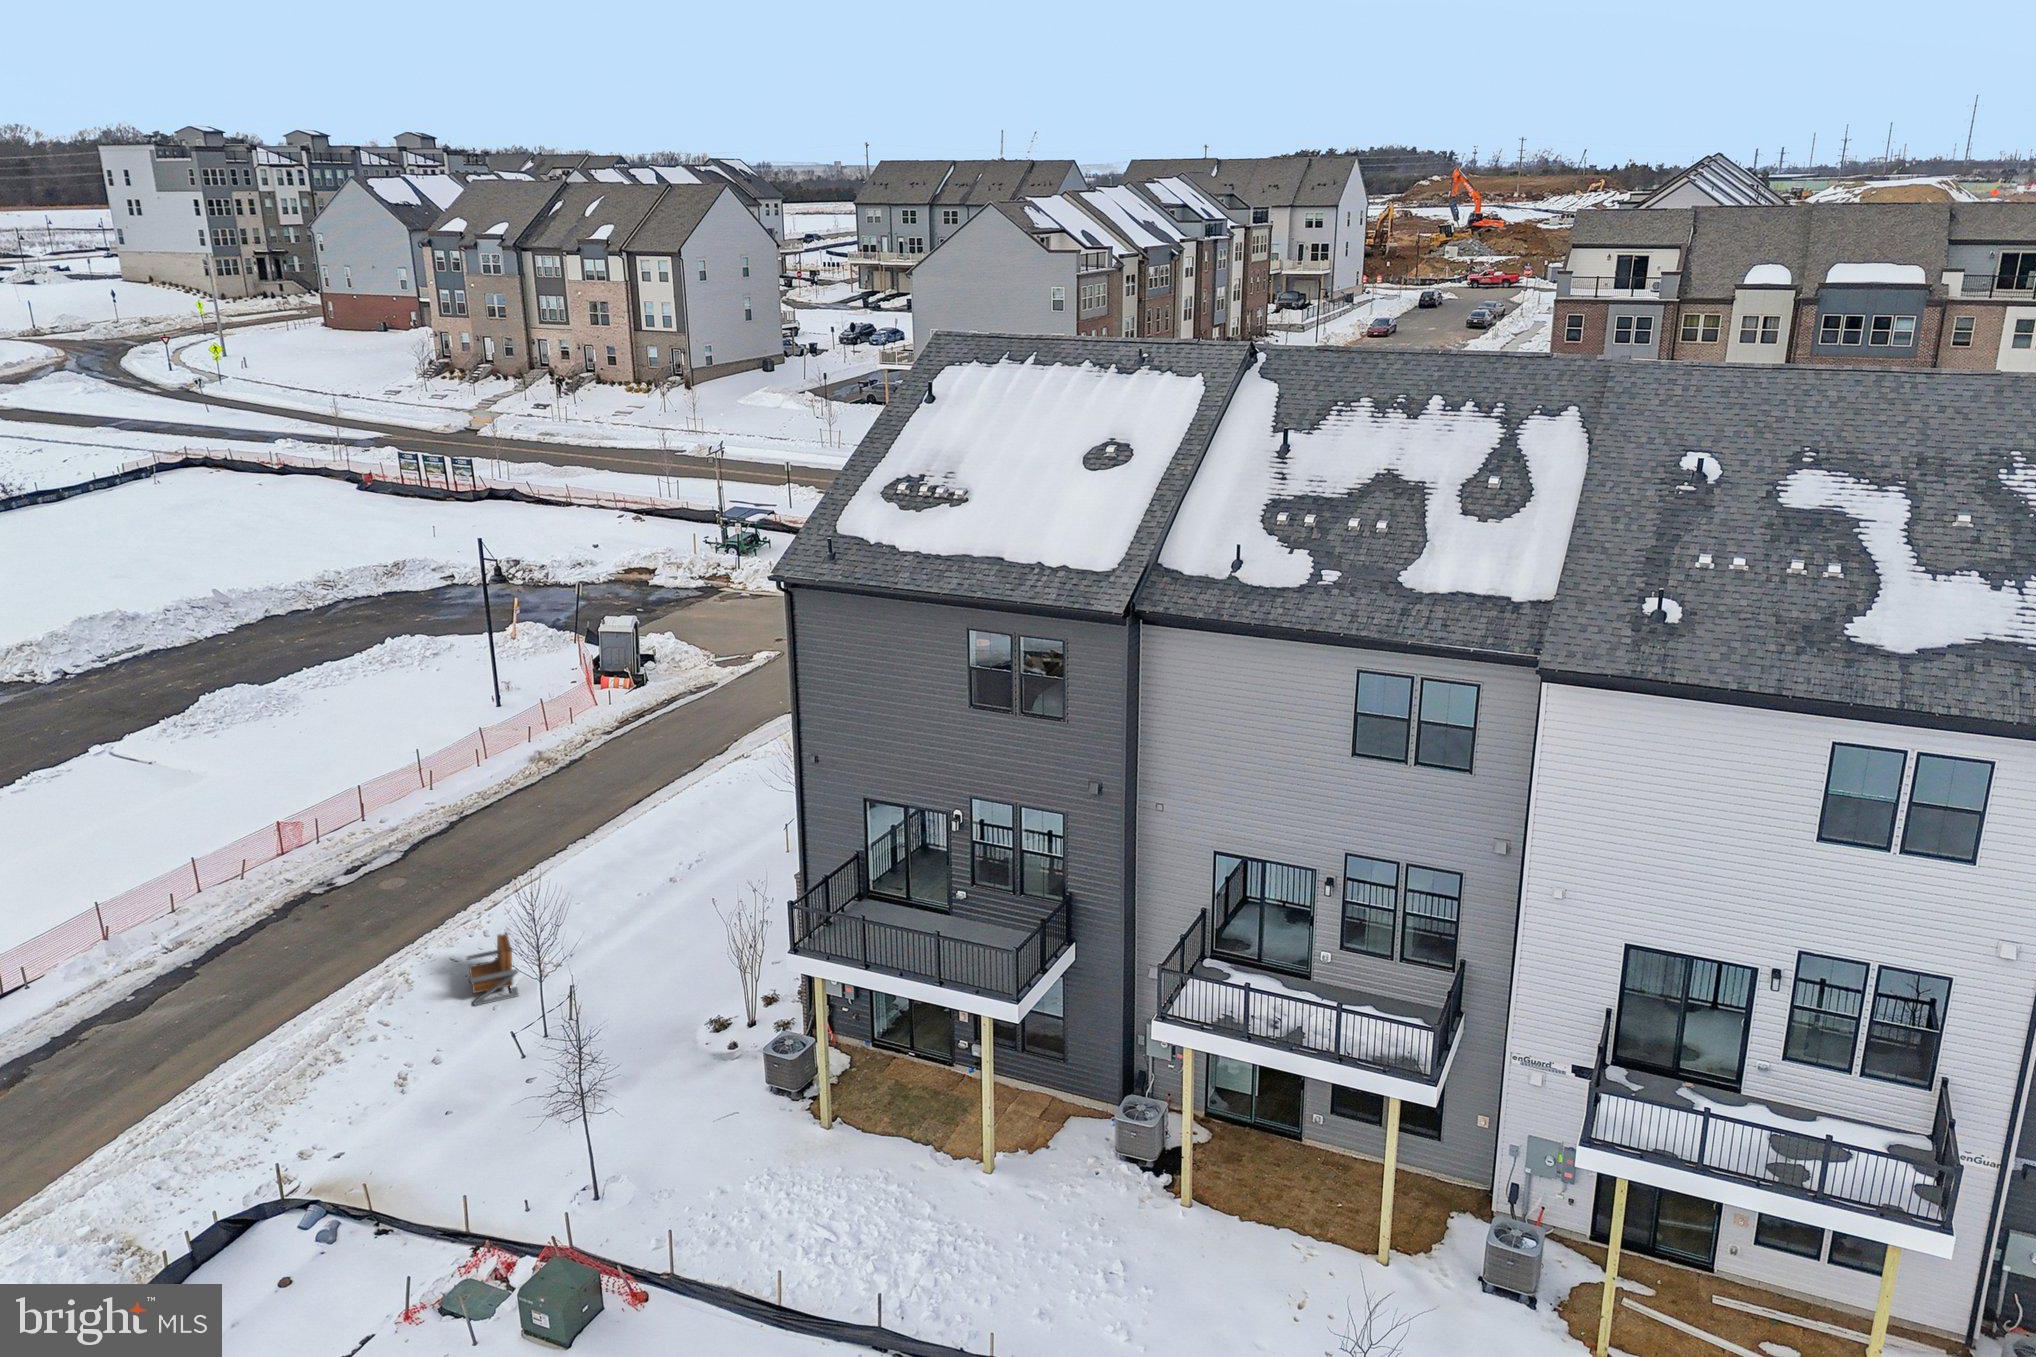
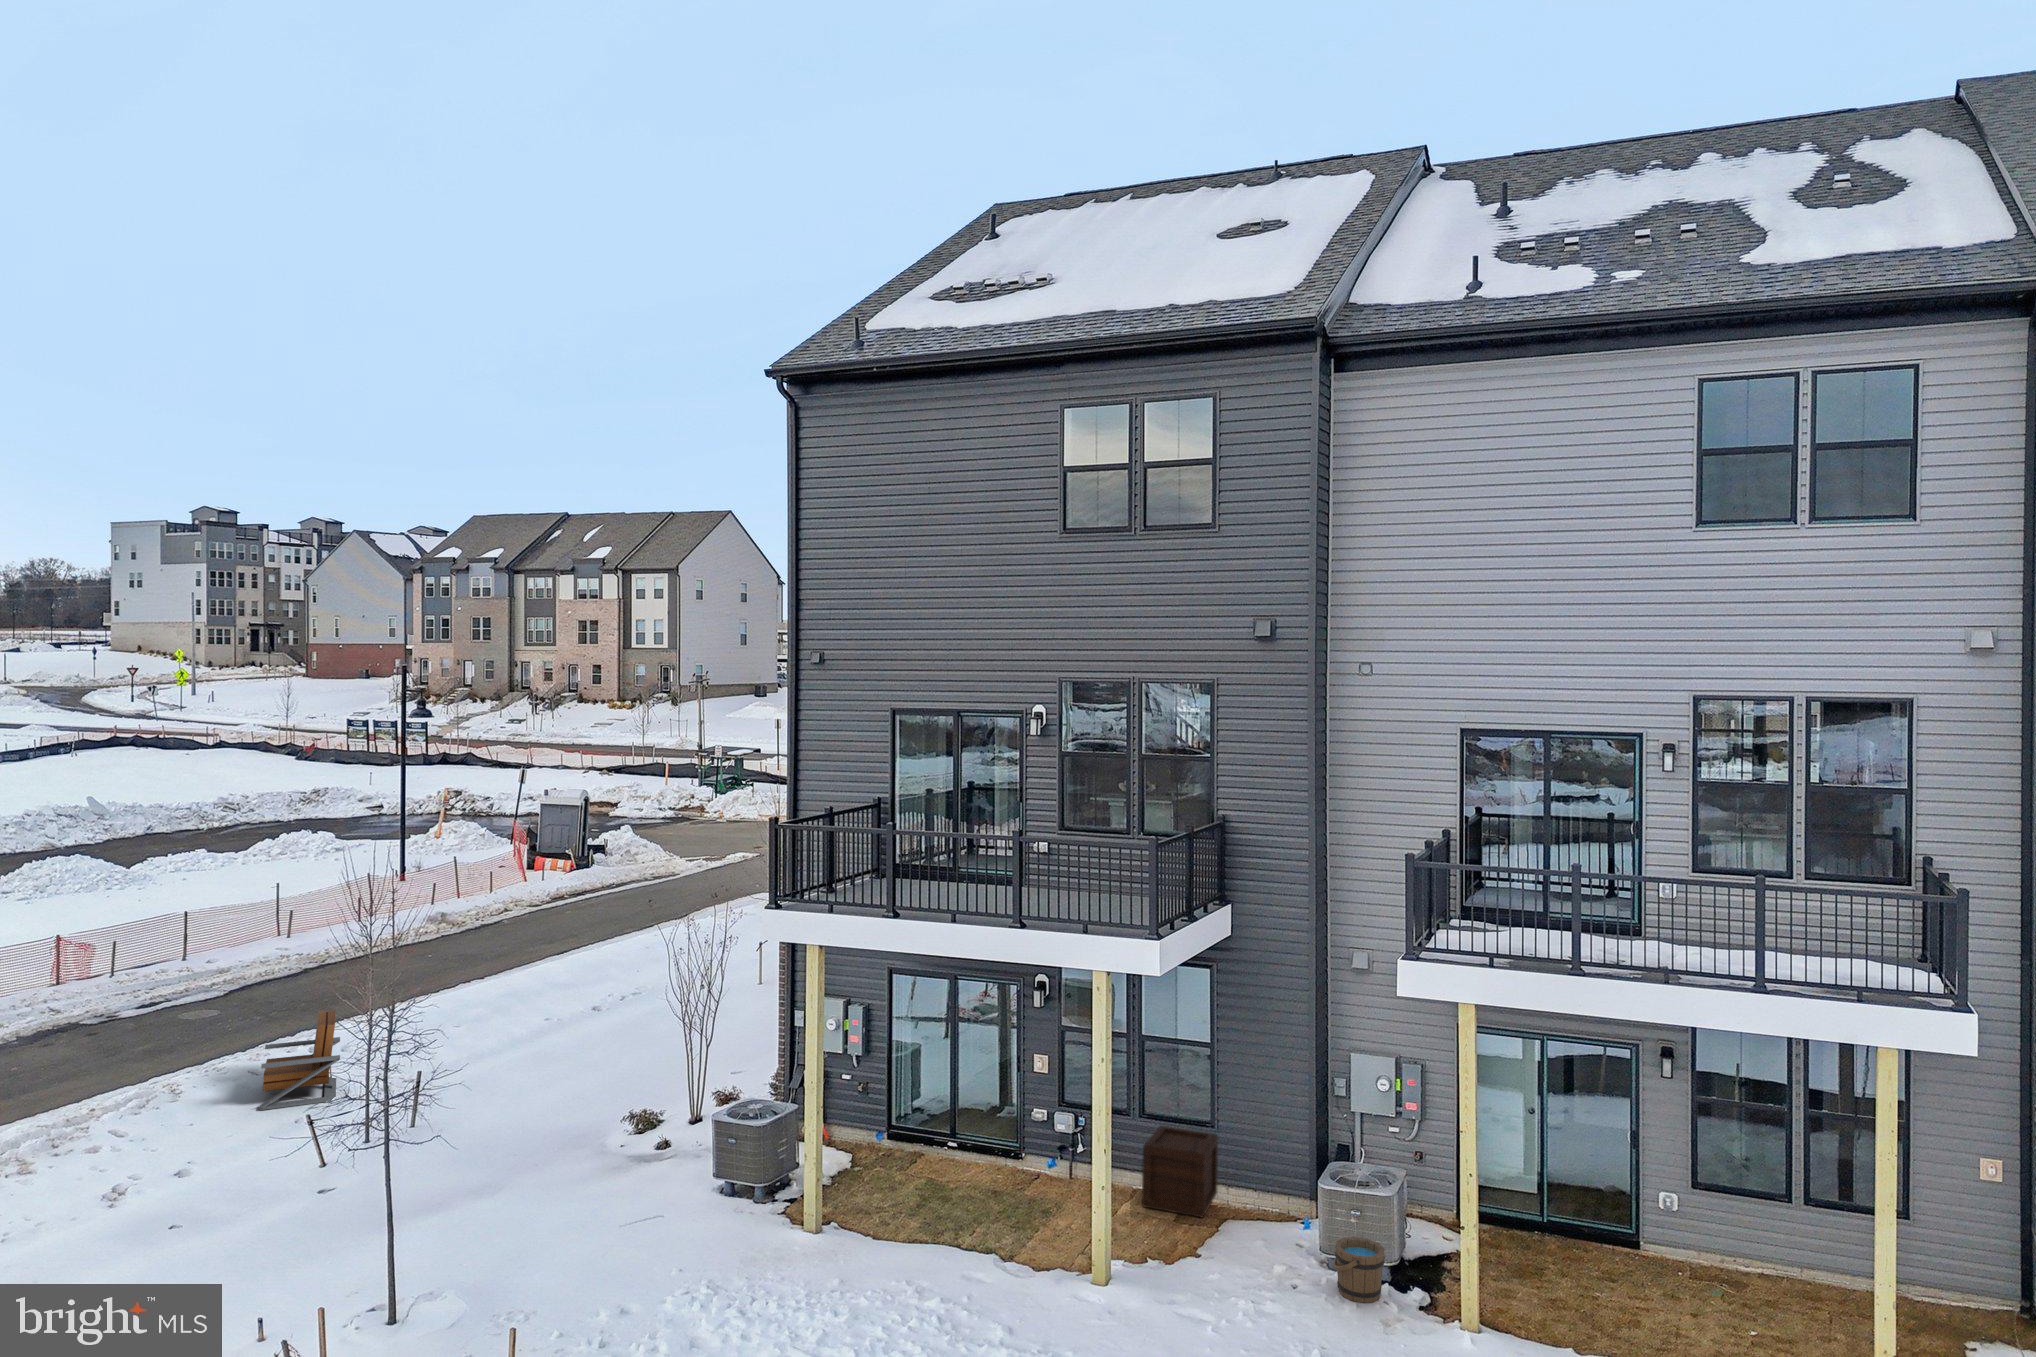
wooden crate: none [1021,1057,1071,1118] -> present [1142,1126,1218,1217]
bucket: none [1115,1152,1145,1190] -> present [1332,1237,1385,1303]

